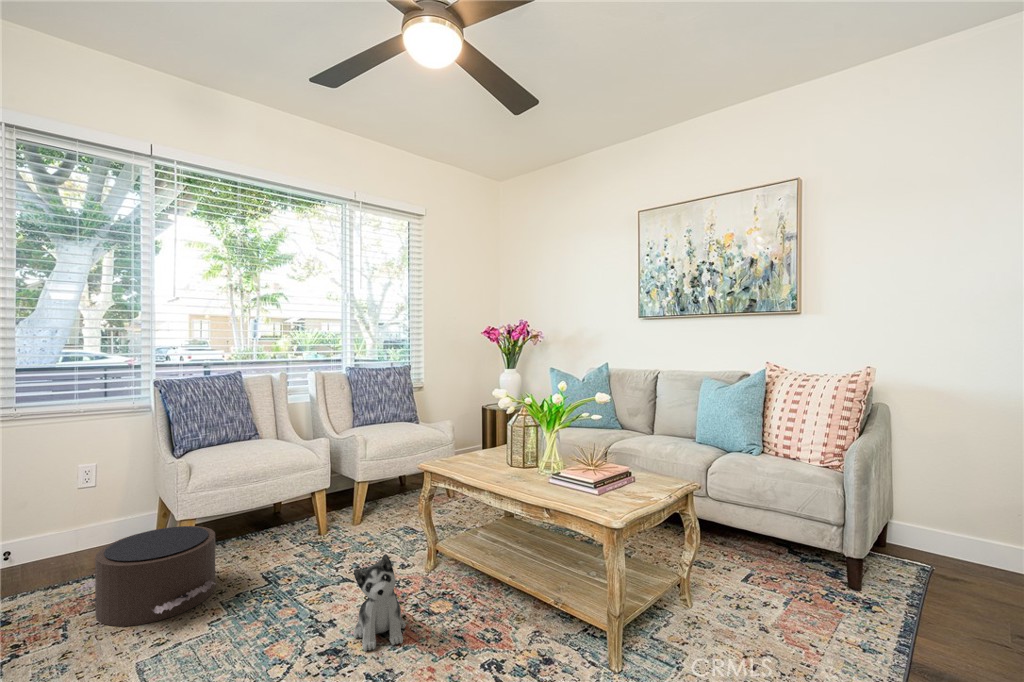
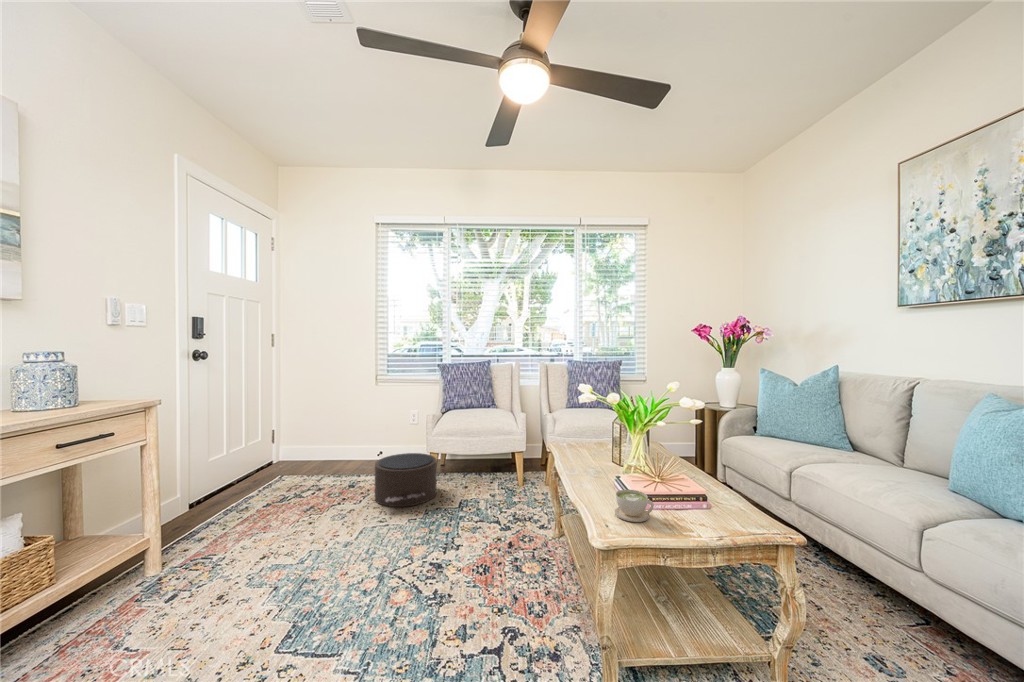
coffee cup: none [586,481,618,507] -> present [615,490,654,522]
plush toy: present [354,554,406,651] -> none [449,504,494,580]

